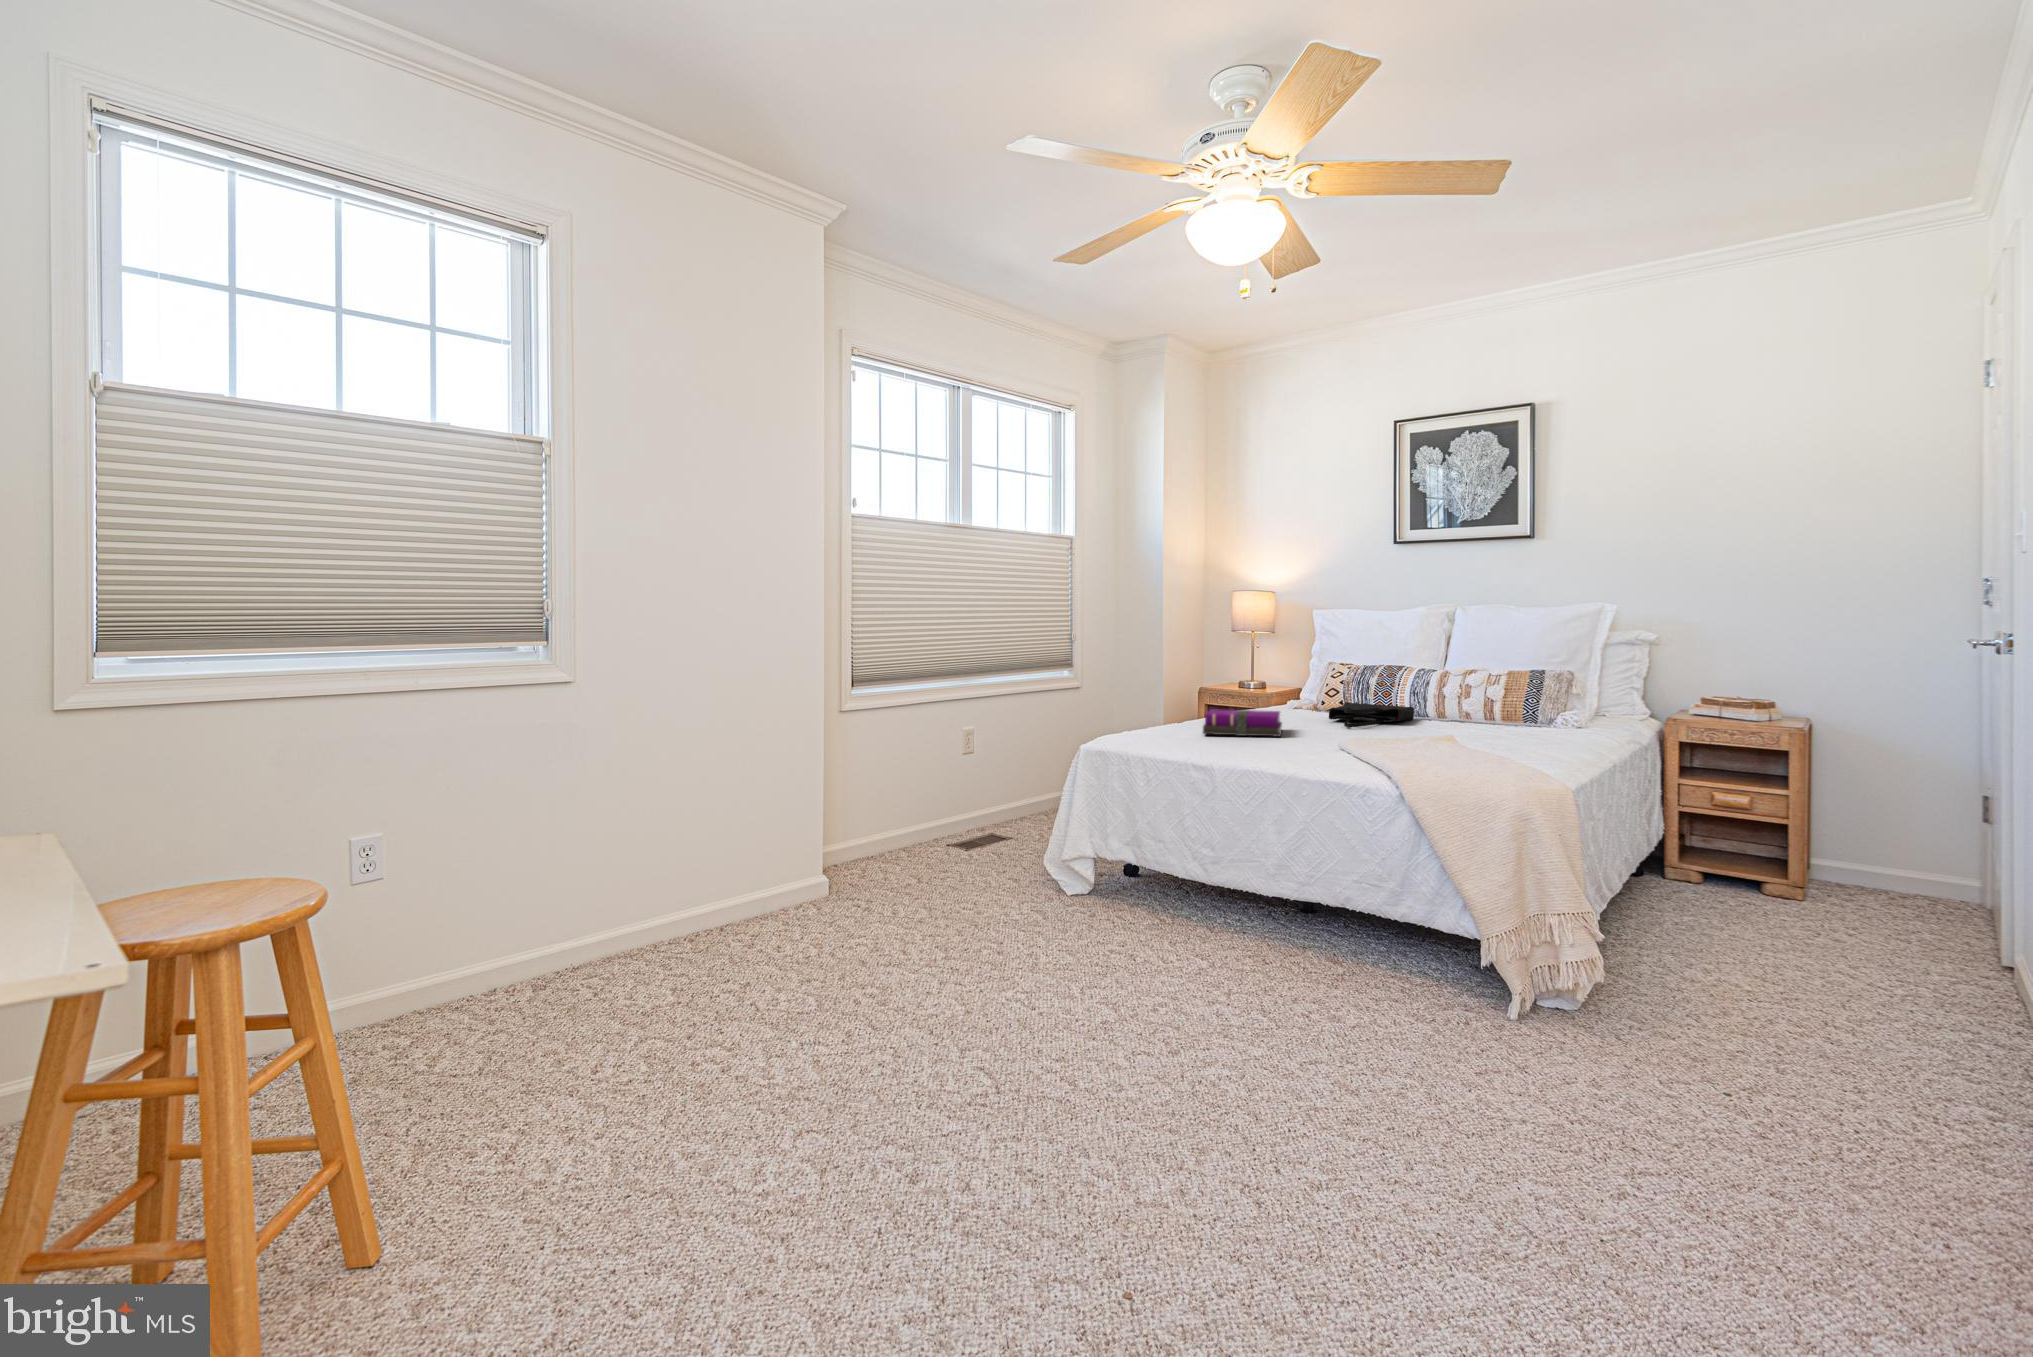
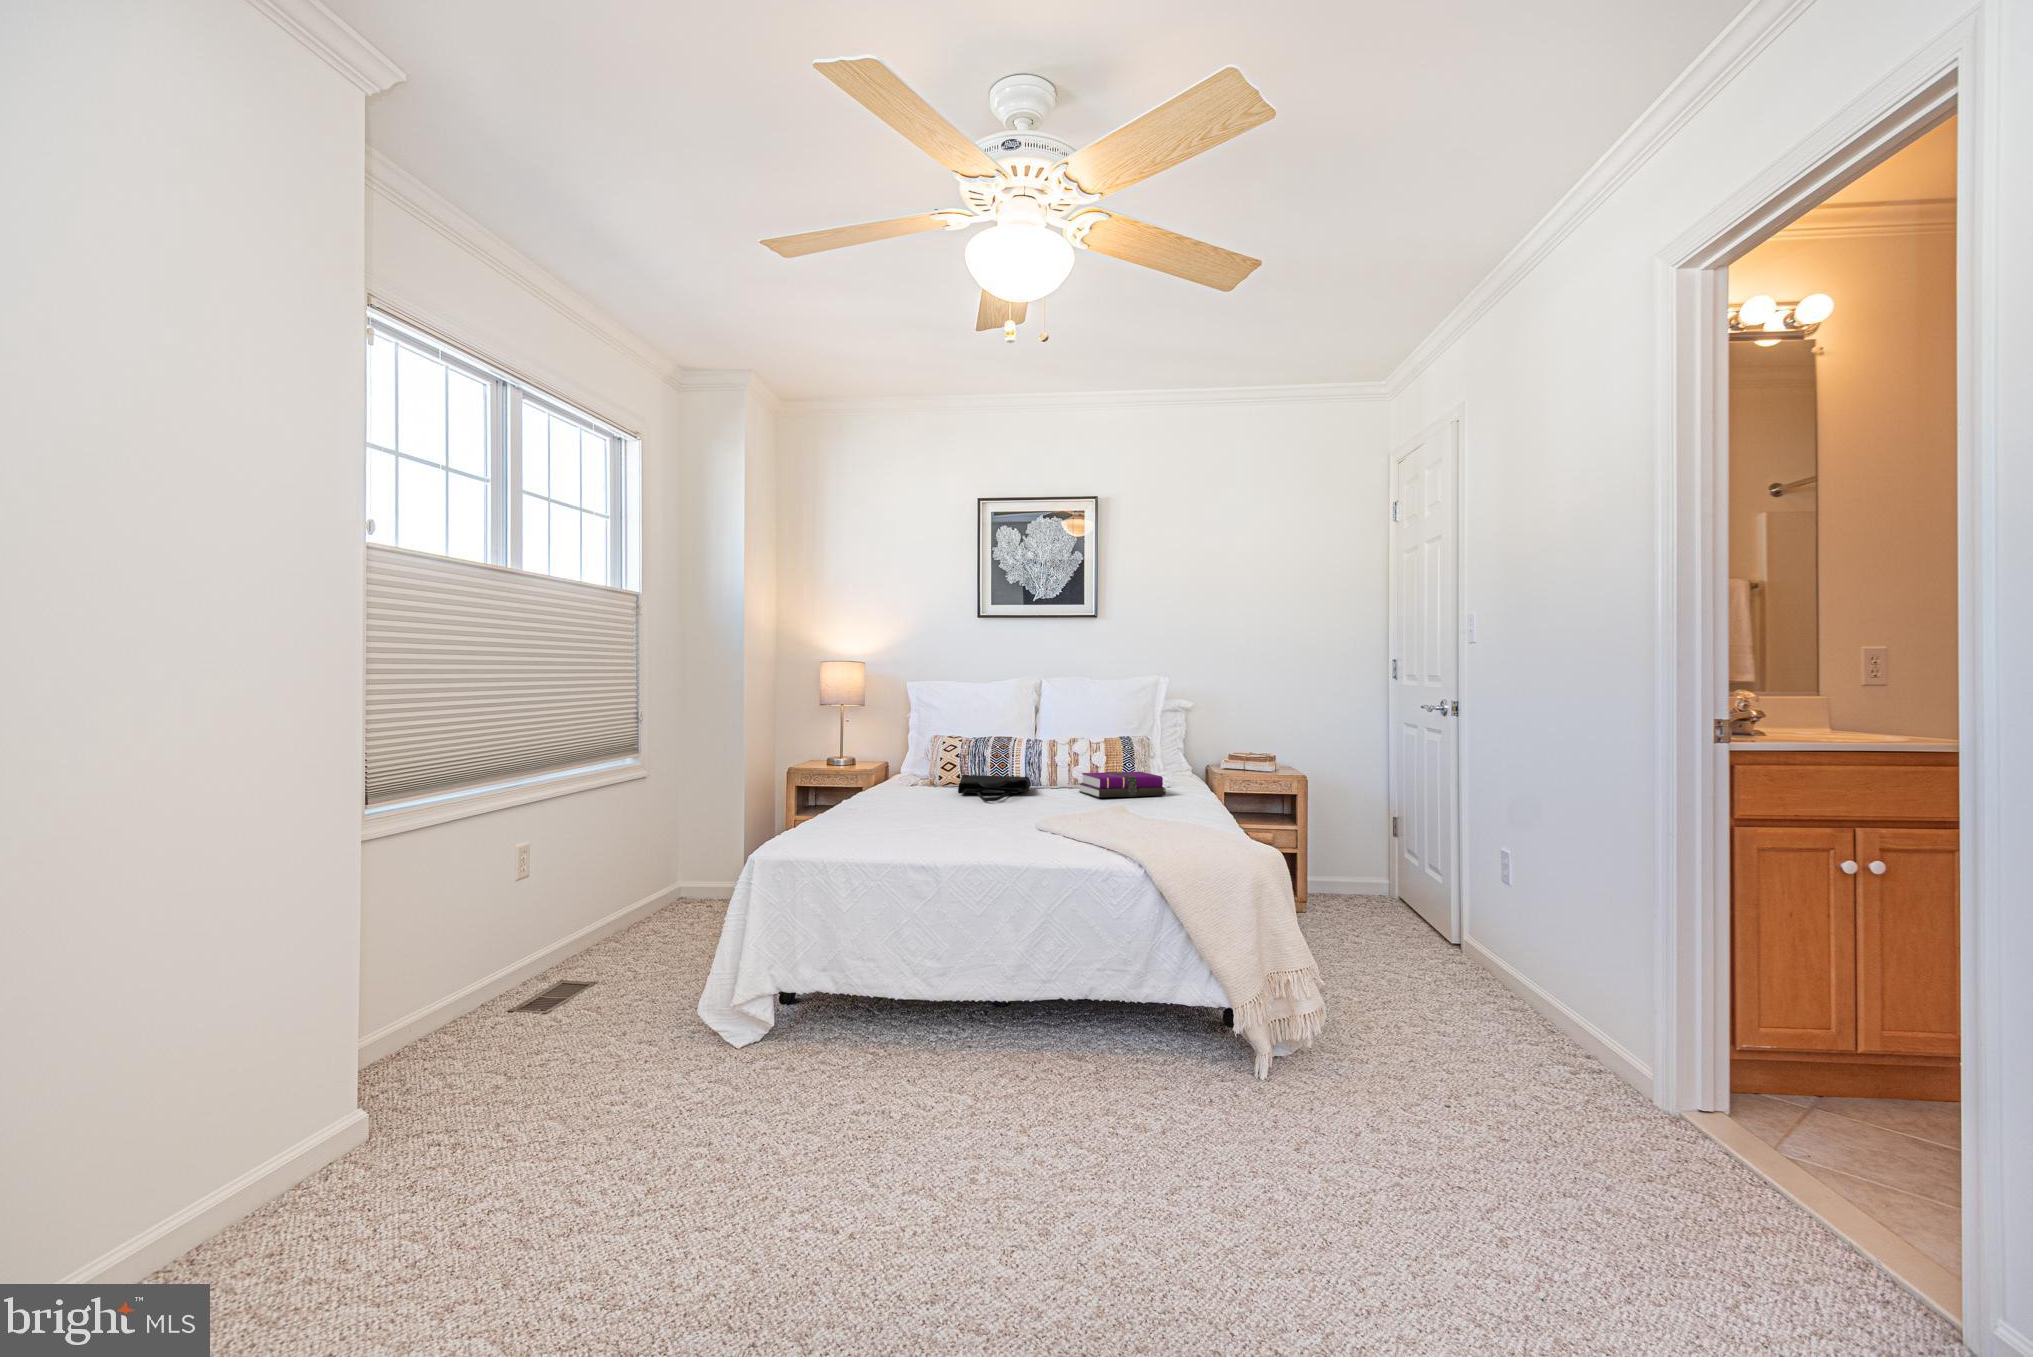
notebook: present [1203,709,1282,736] -> present [1079,772,1166,797]

